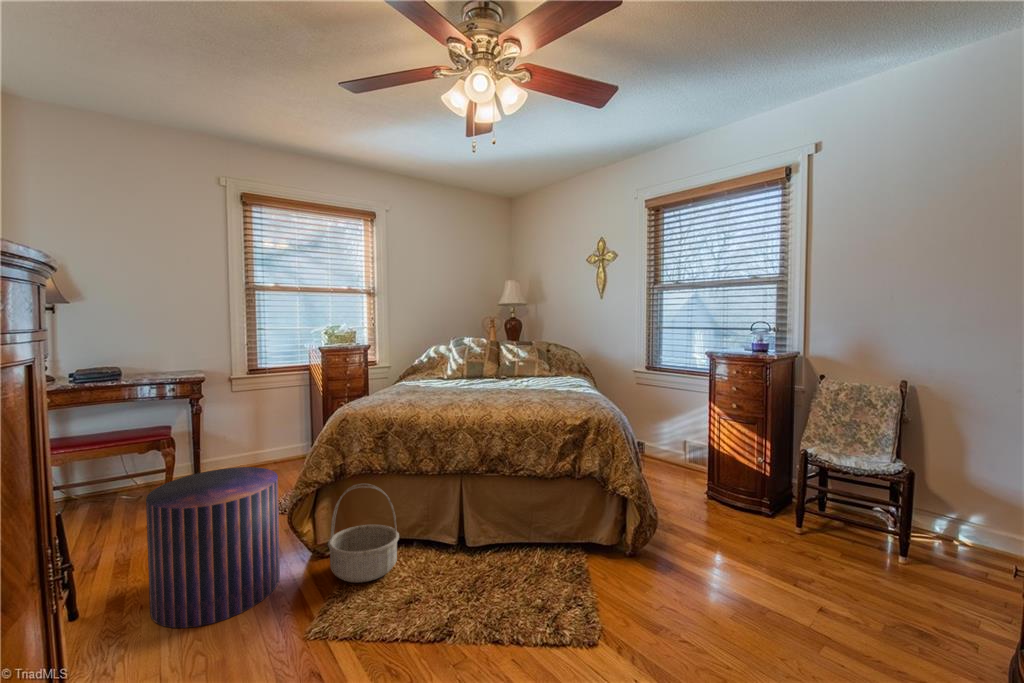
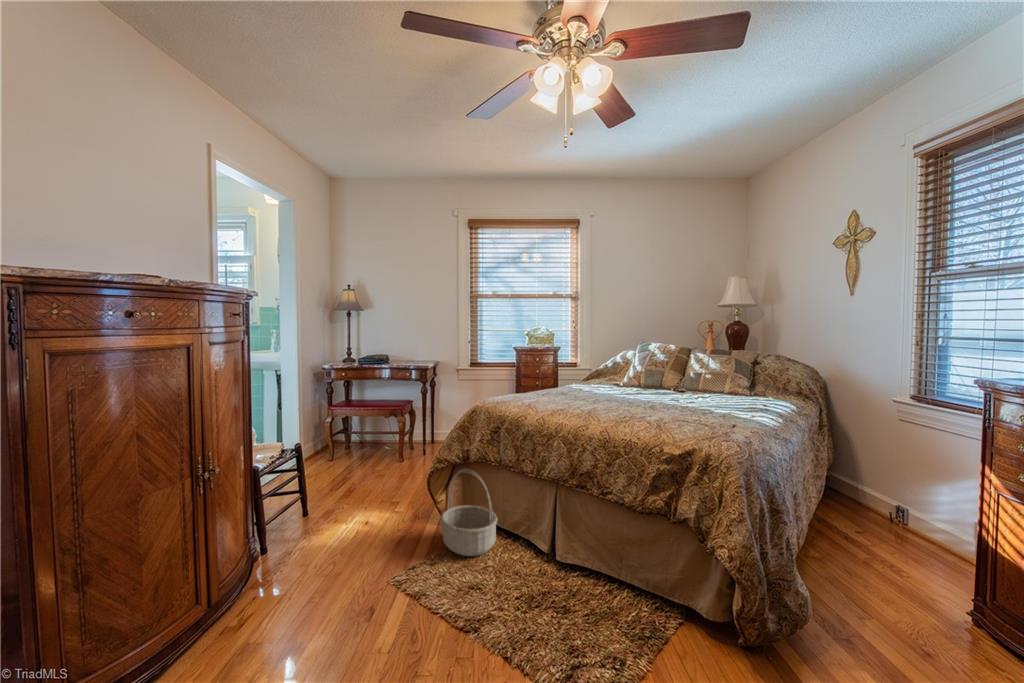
pouf: present [146,467,280,628] -> none [338,436,422,545]

